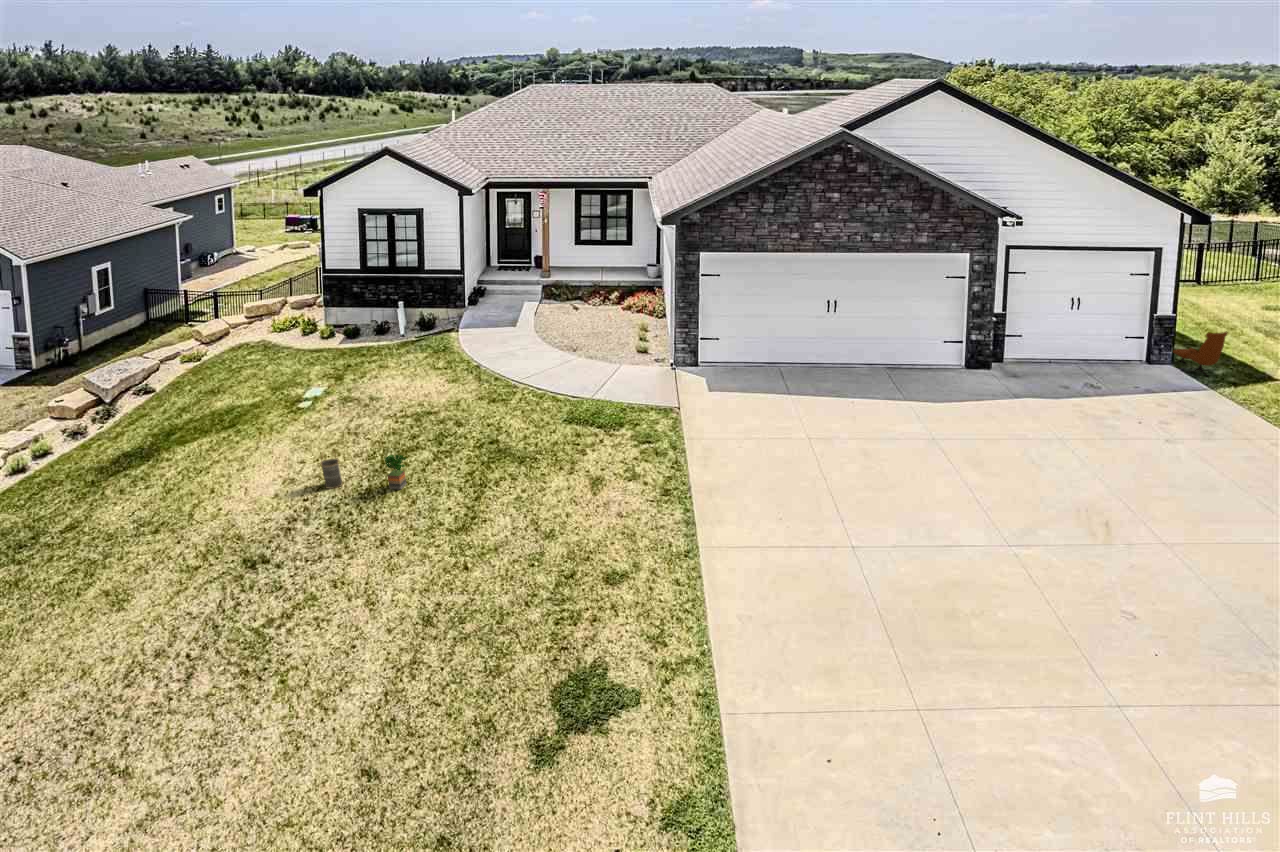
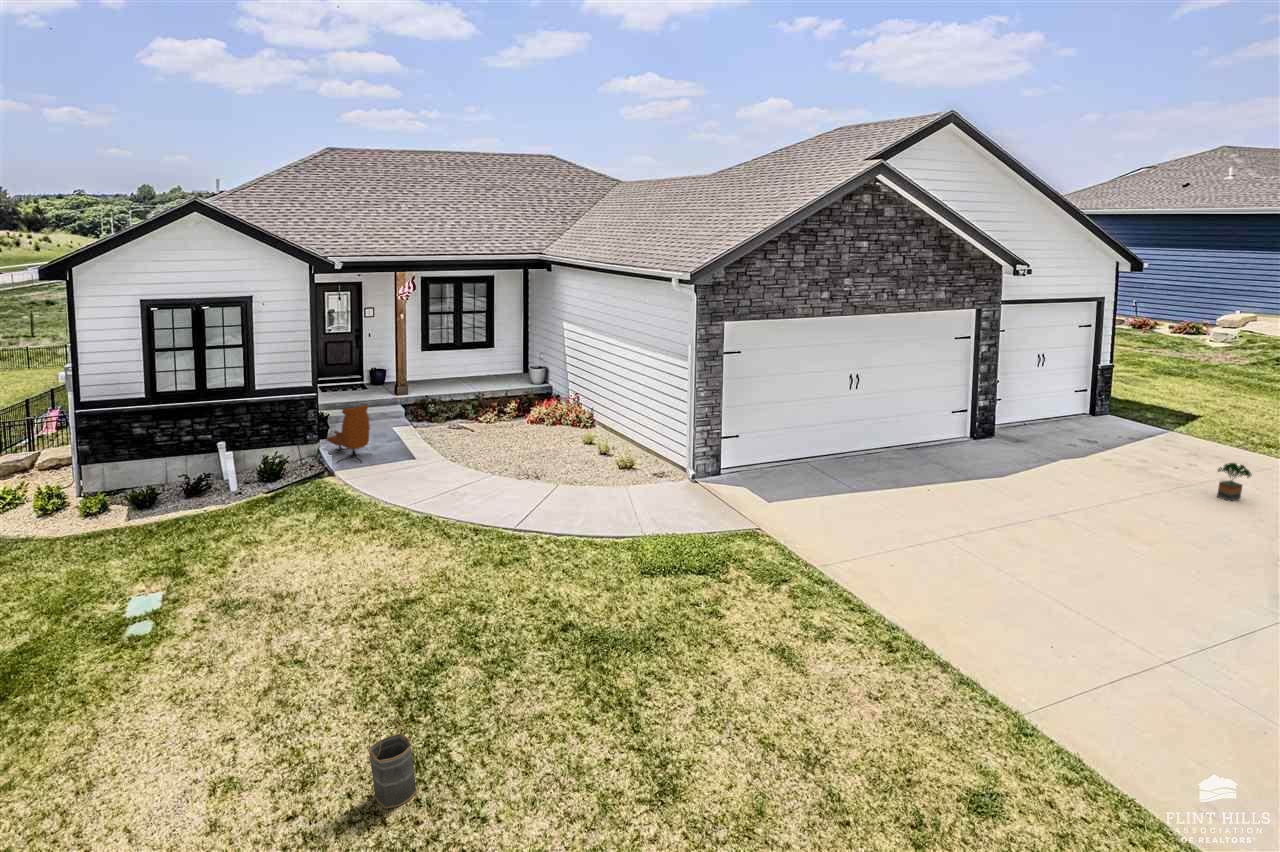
lounge chair: present [1173,331,1228,375] -> present [326,404,370,462]
potted tree: present [385,455,407,490] -> present [1217,463,1252,501]

